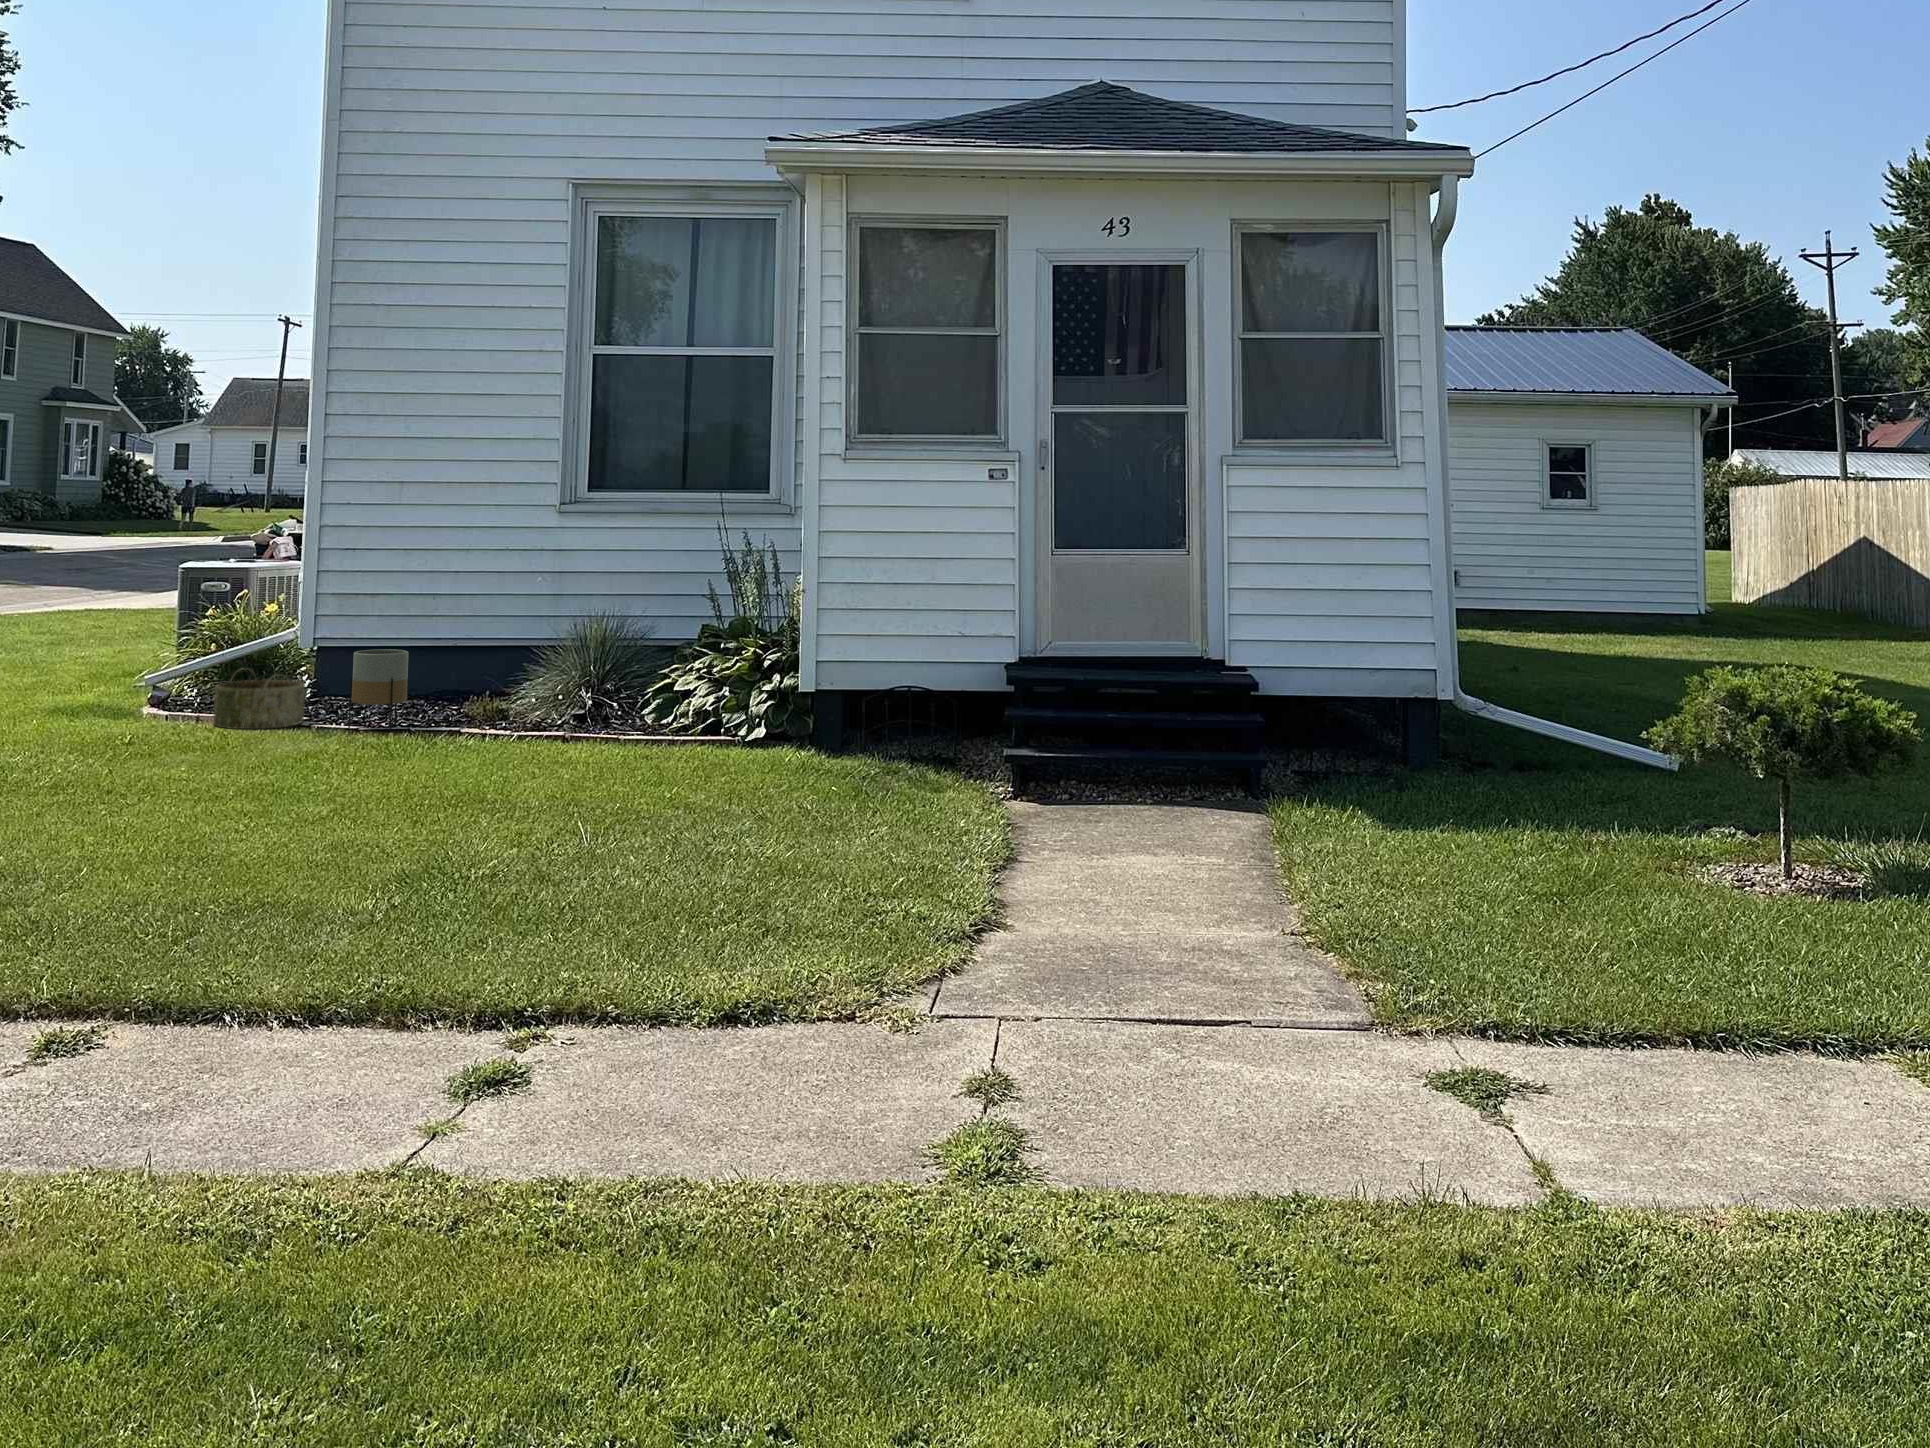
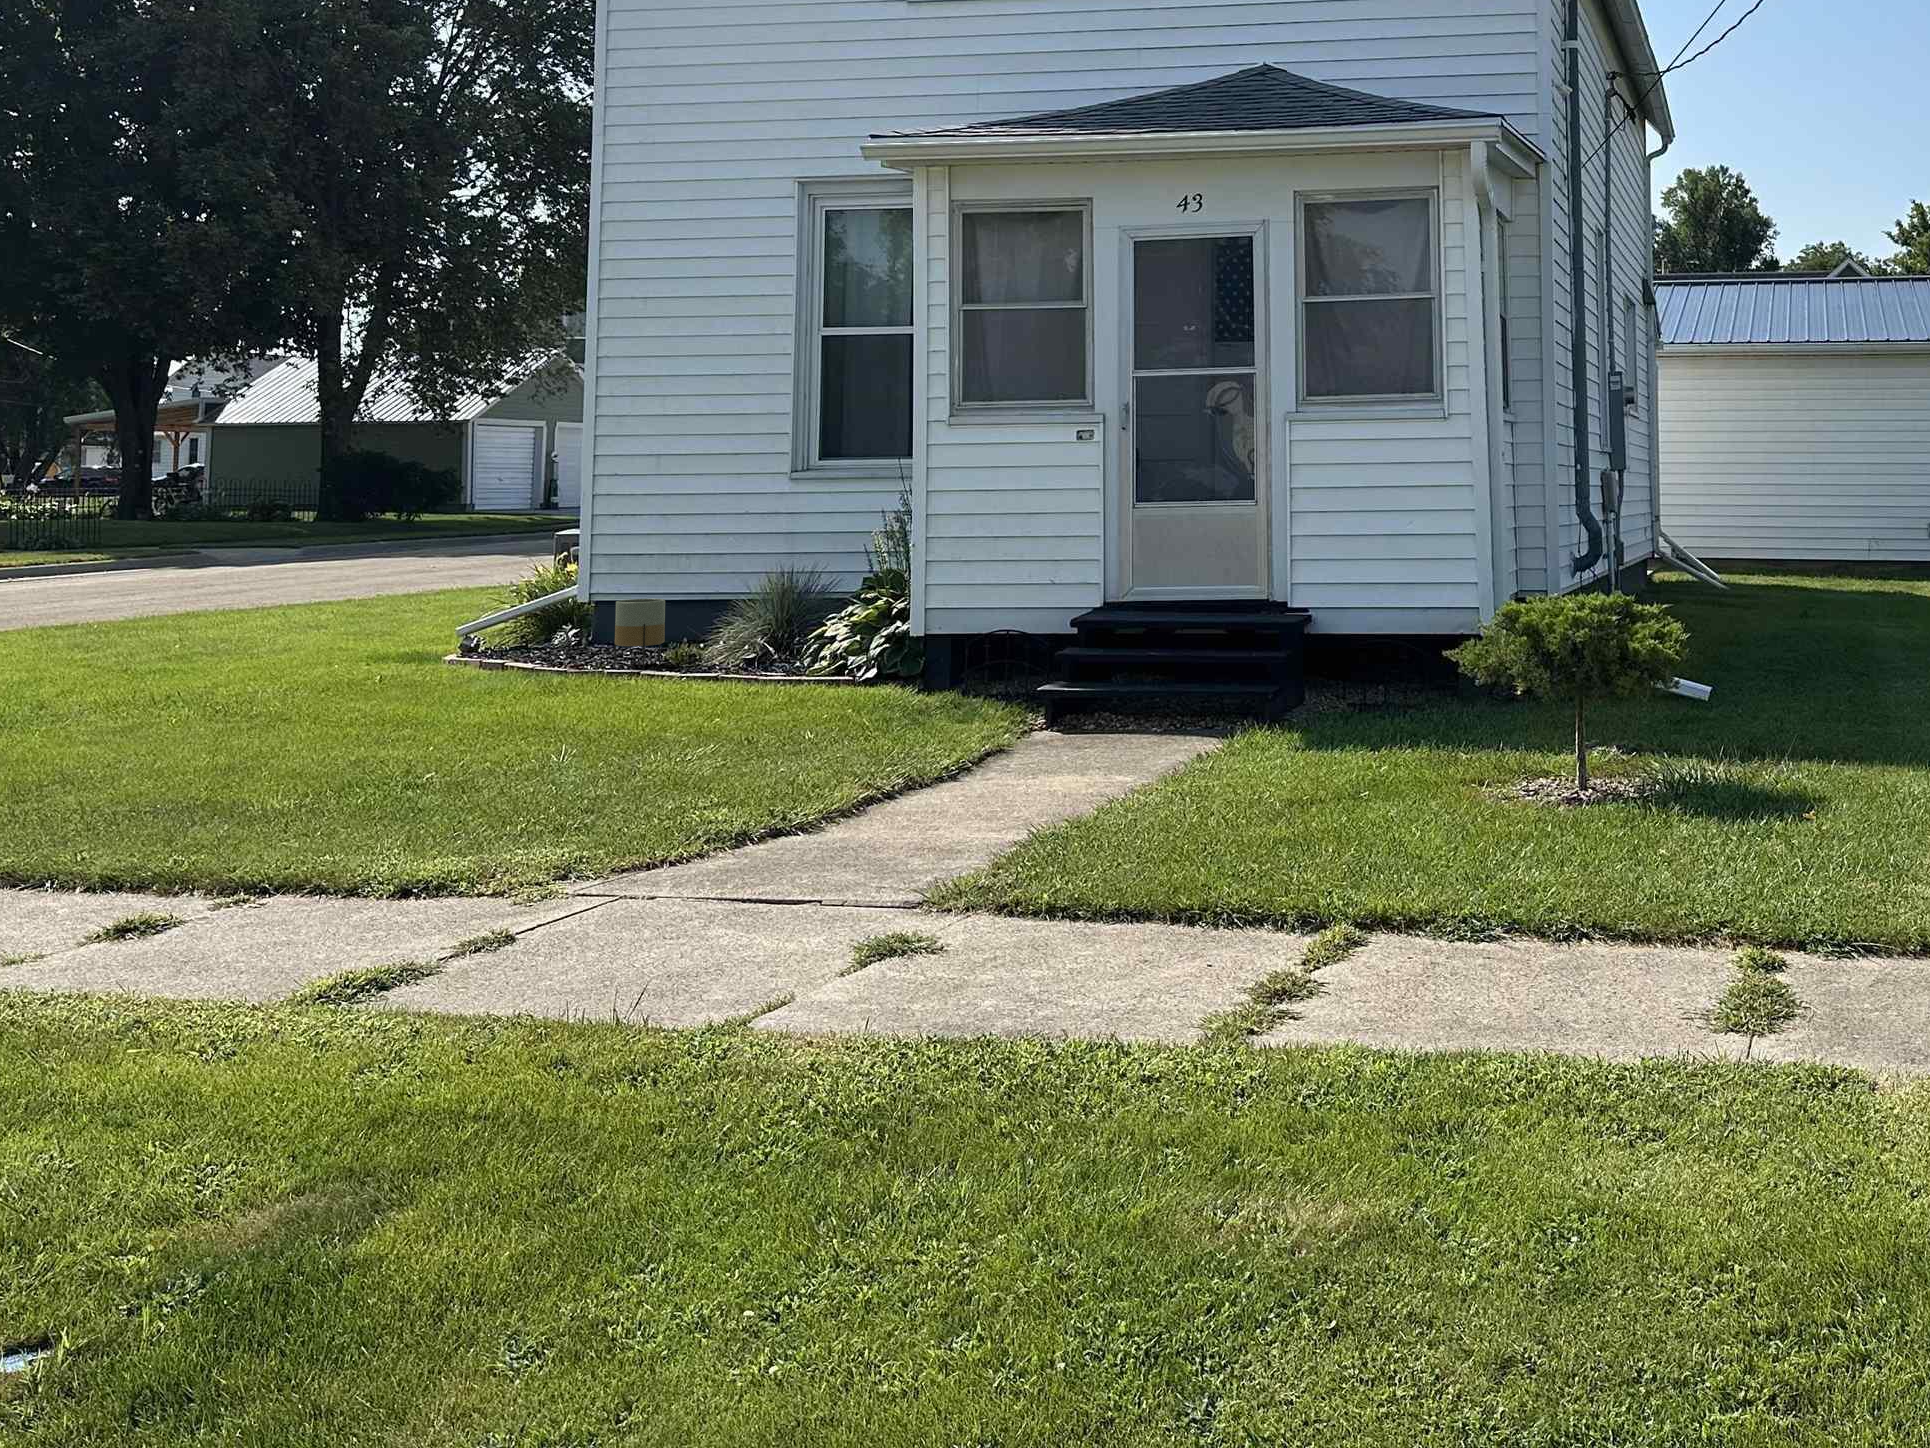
basket: present [213,668,305,729] -> none [510,616,590,668]

